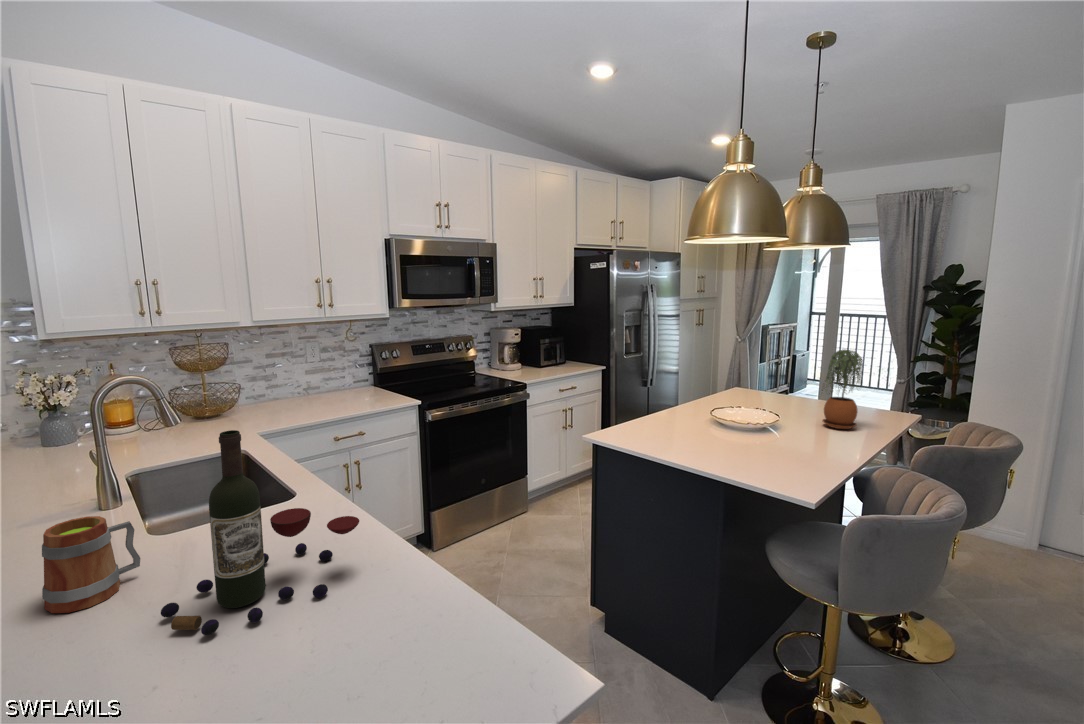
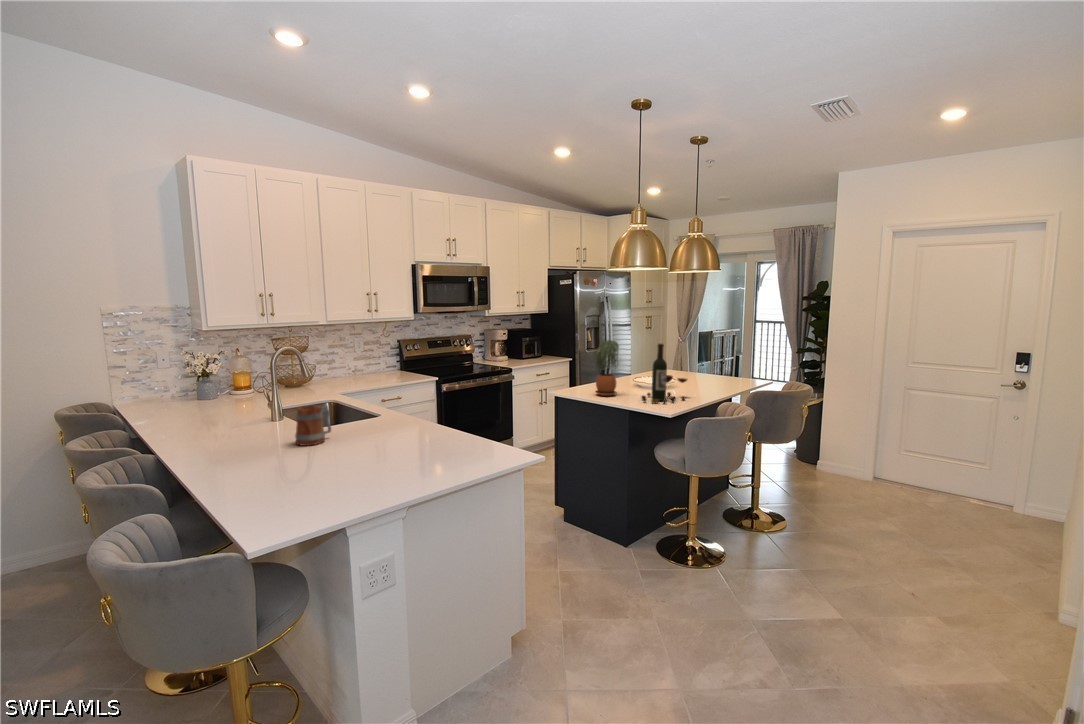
potted plant: present [822,350,863,429] -> present [595,340,619,396]
wine bottle: present [161,430,359,635] -> present [642,344,687,403]

